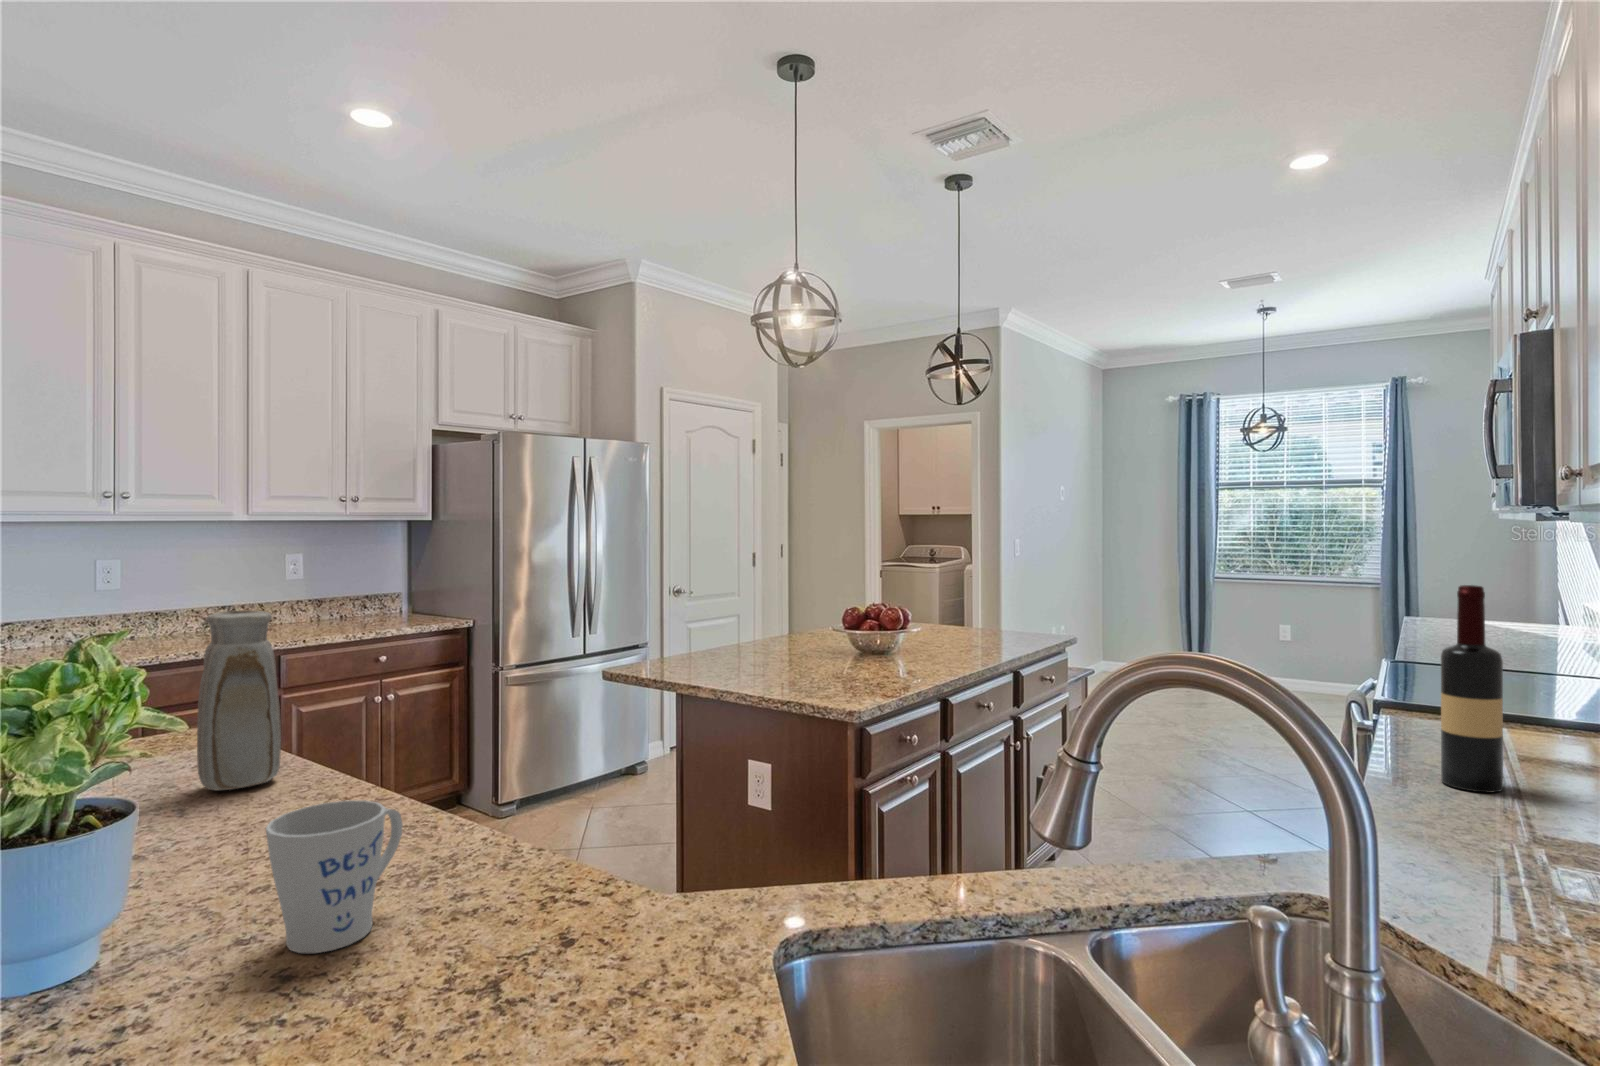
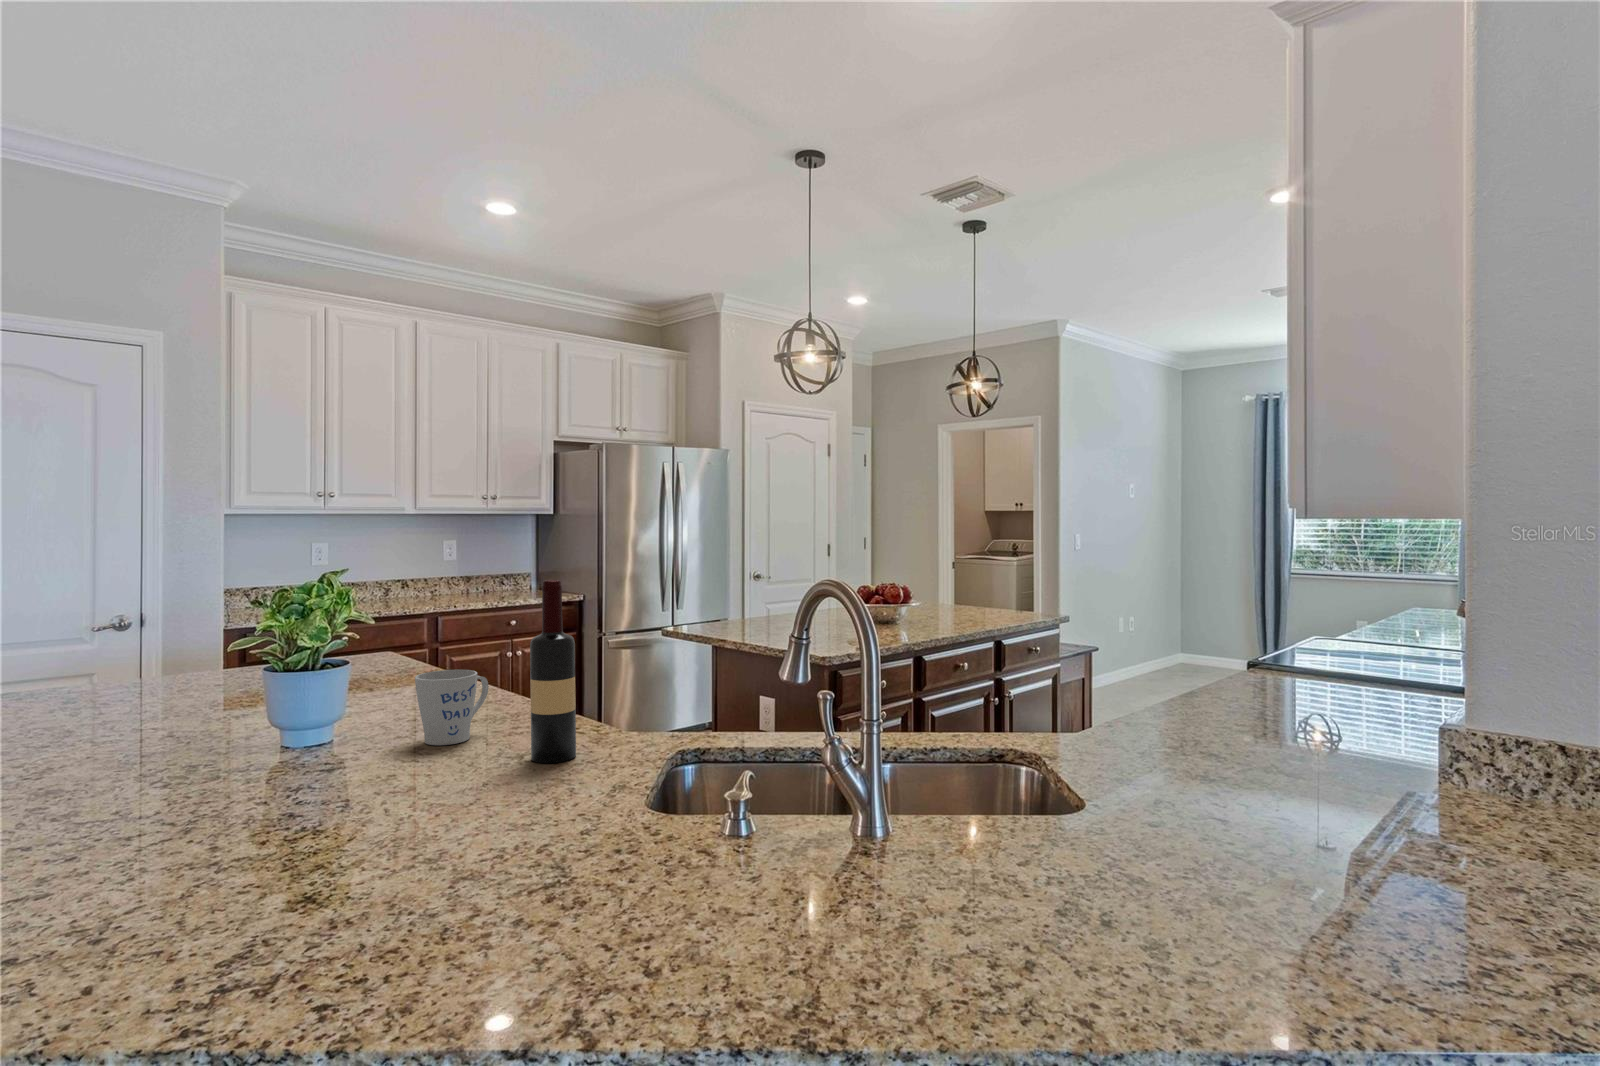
wine bottle: present [1441,585,1503,793] -> present [530,580,576,763]
vase: present [197,610,281,791] -> none [380,570,429,683]

